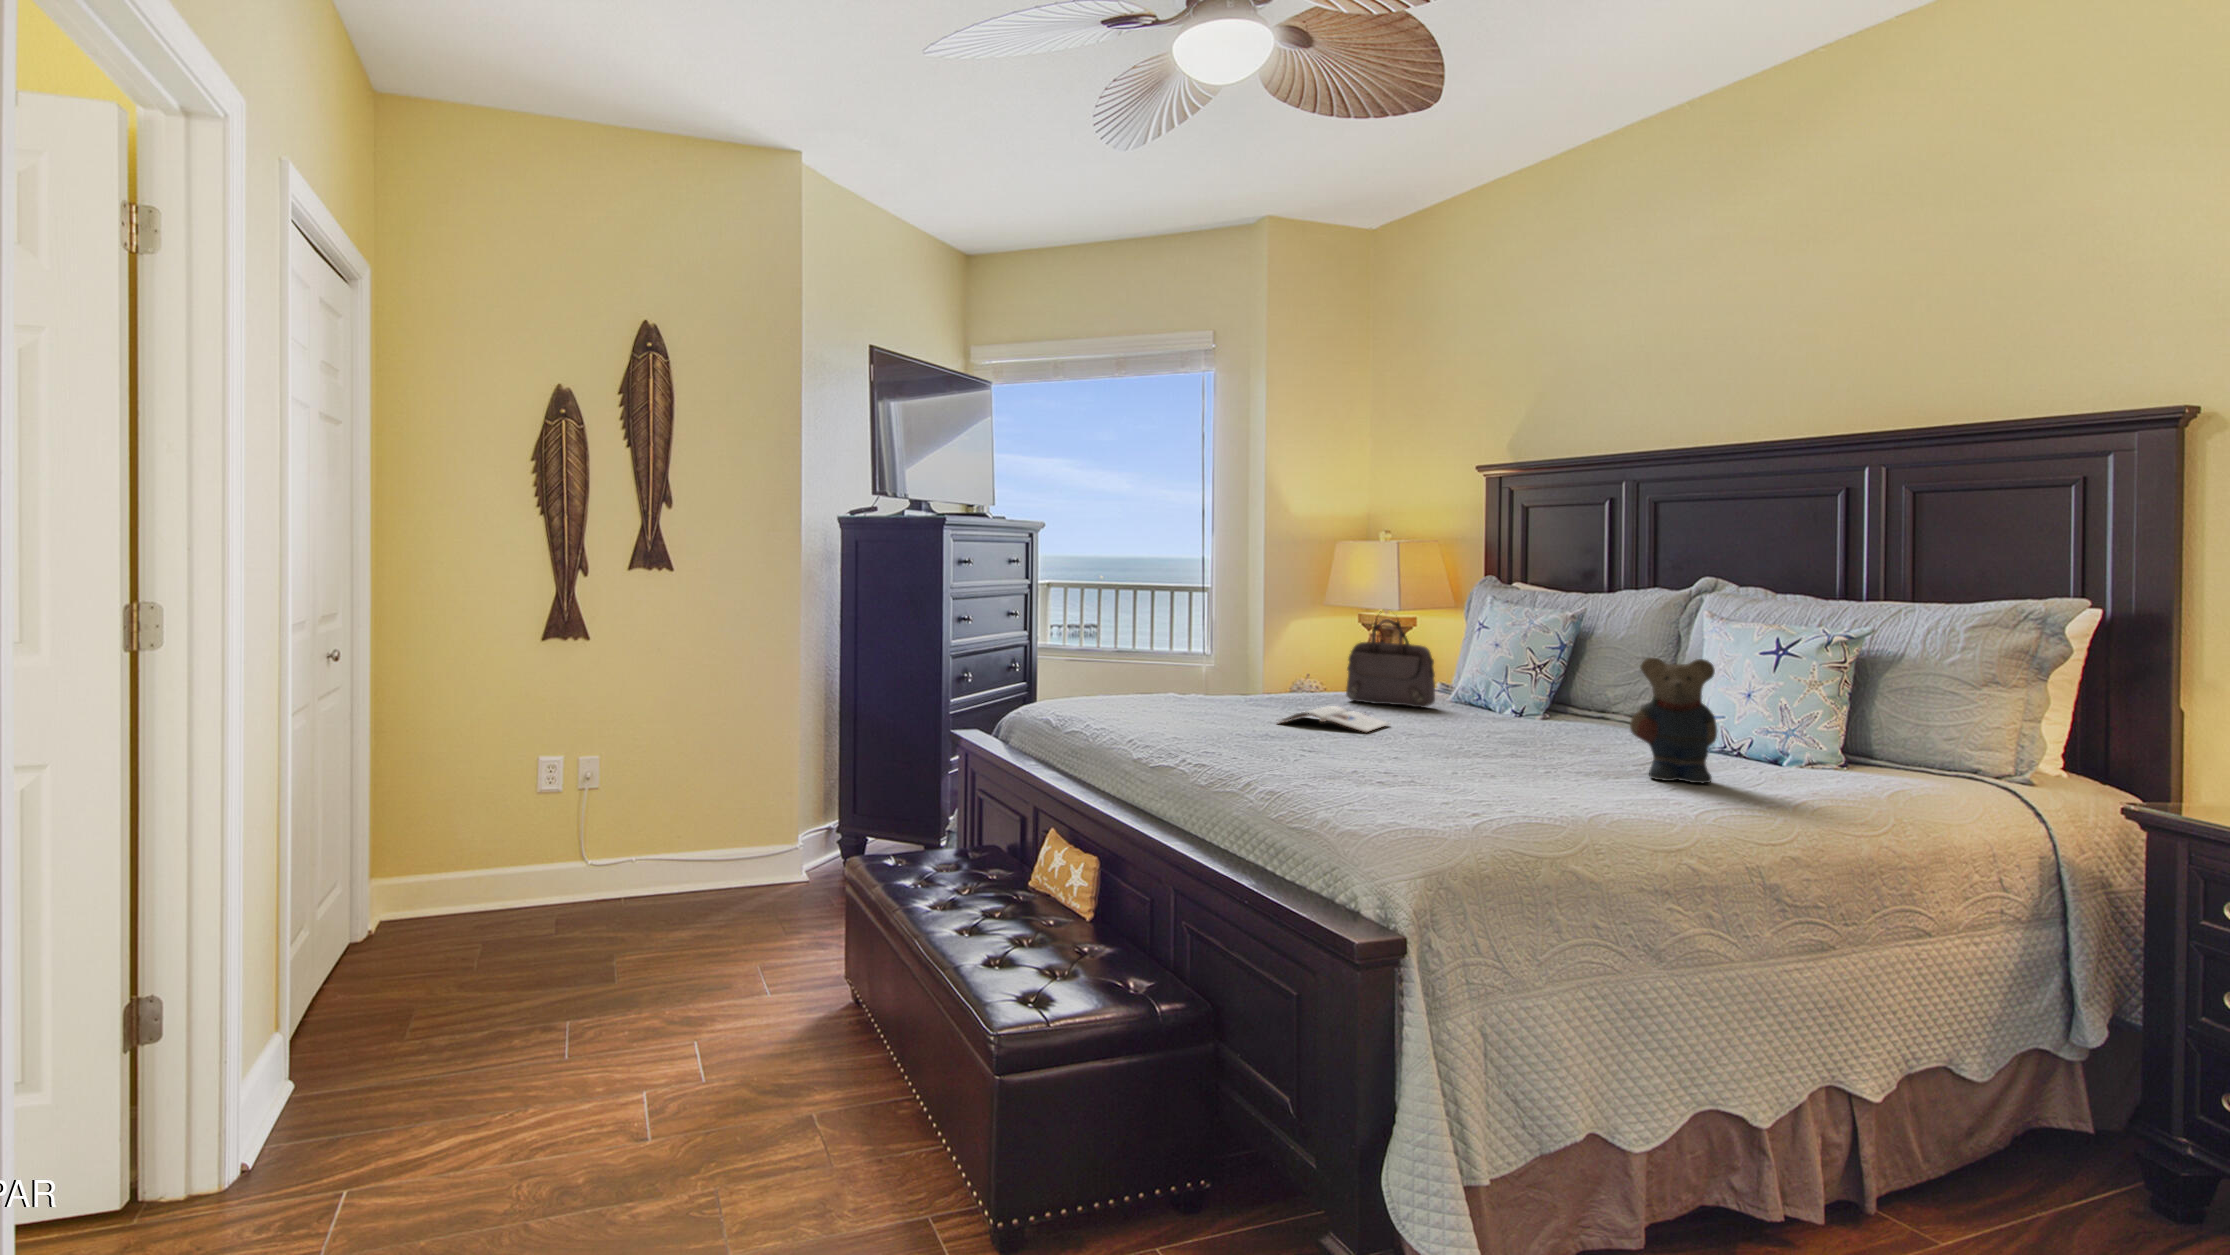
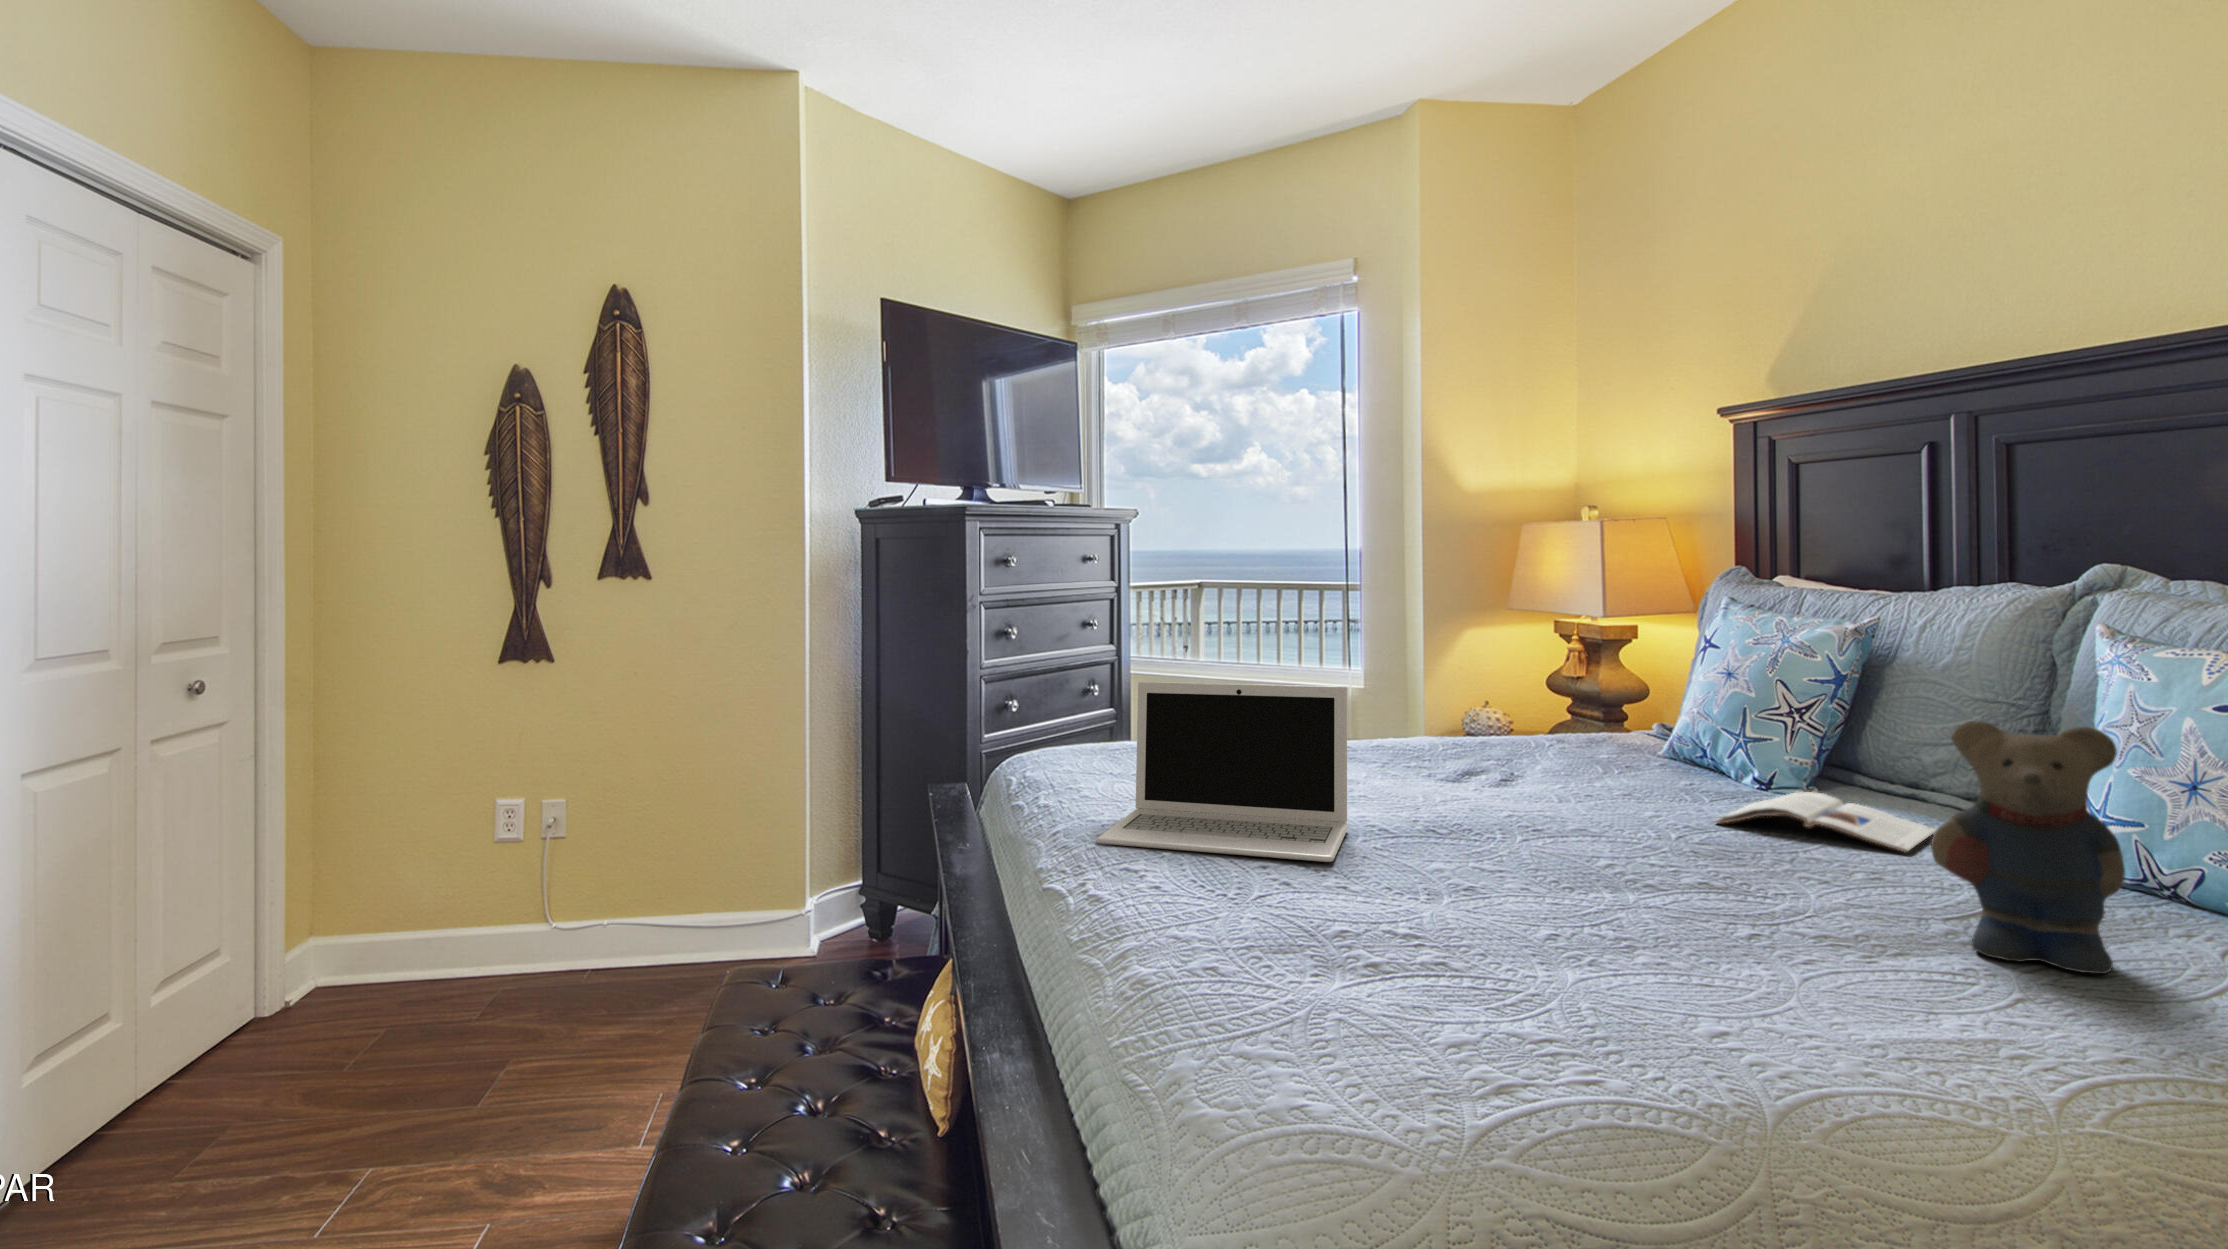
handbag: present [1346,619,1435,708] -> none [1496,618,1630,766]
laptop: none [1147,646,1303,754] -> present [1096,682,1349,862]
magazine: present [1281,706,1389,732] -> present [1715,792,1937,852]

